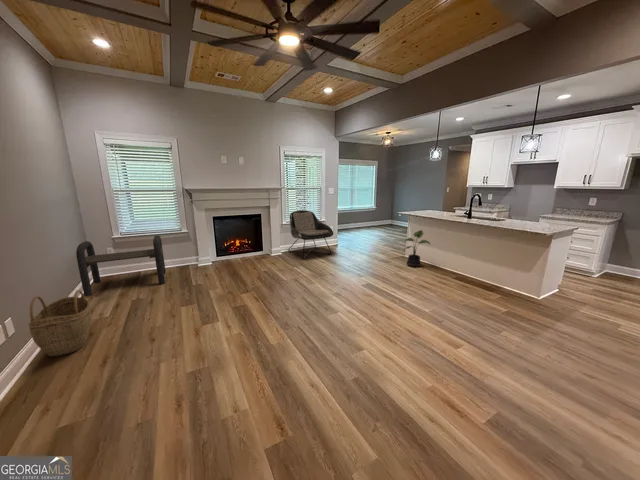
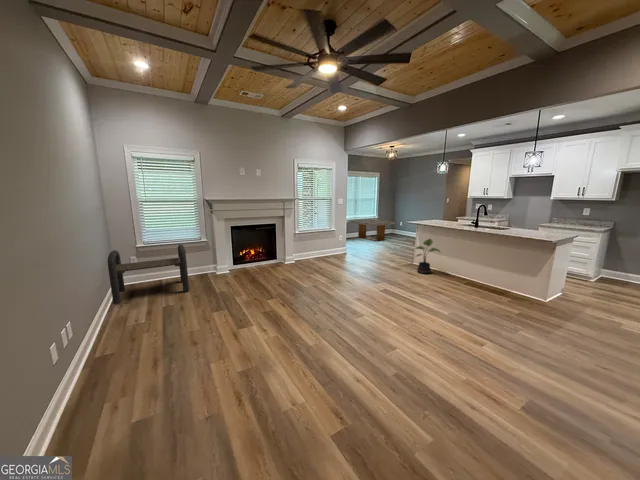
coffee table: none [344,209,393,232] -> present [348,219,396,241]
lounge chair: present [288,210,333,259] -> none [301,220,345,268]
woven basket: present [29,290,91,357] -> none [85,296,136,360]

